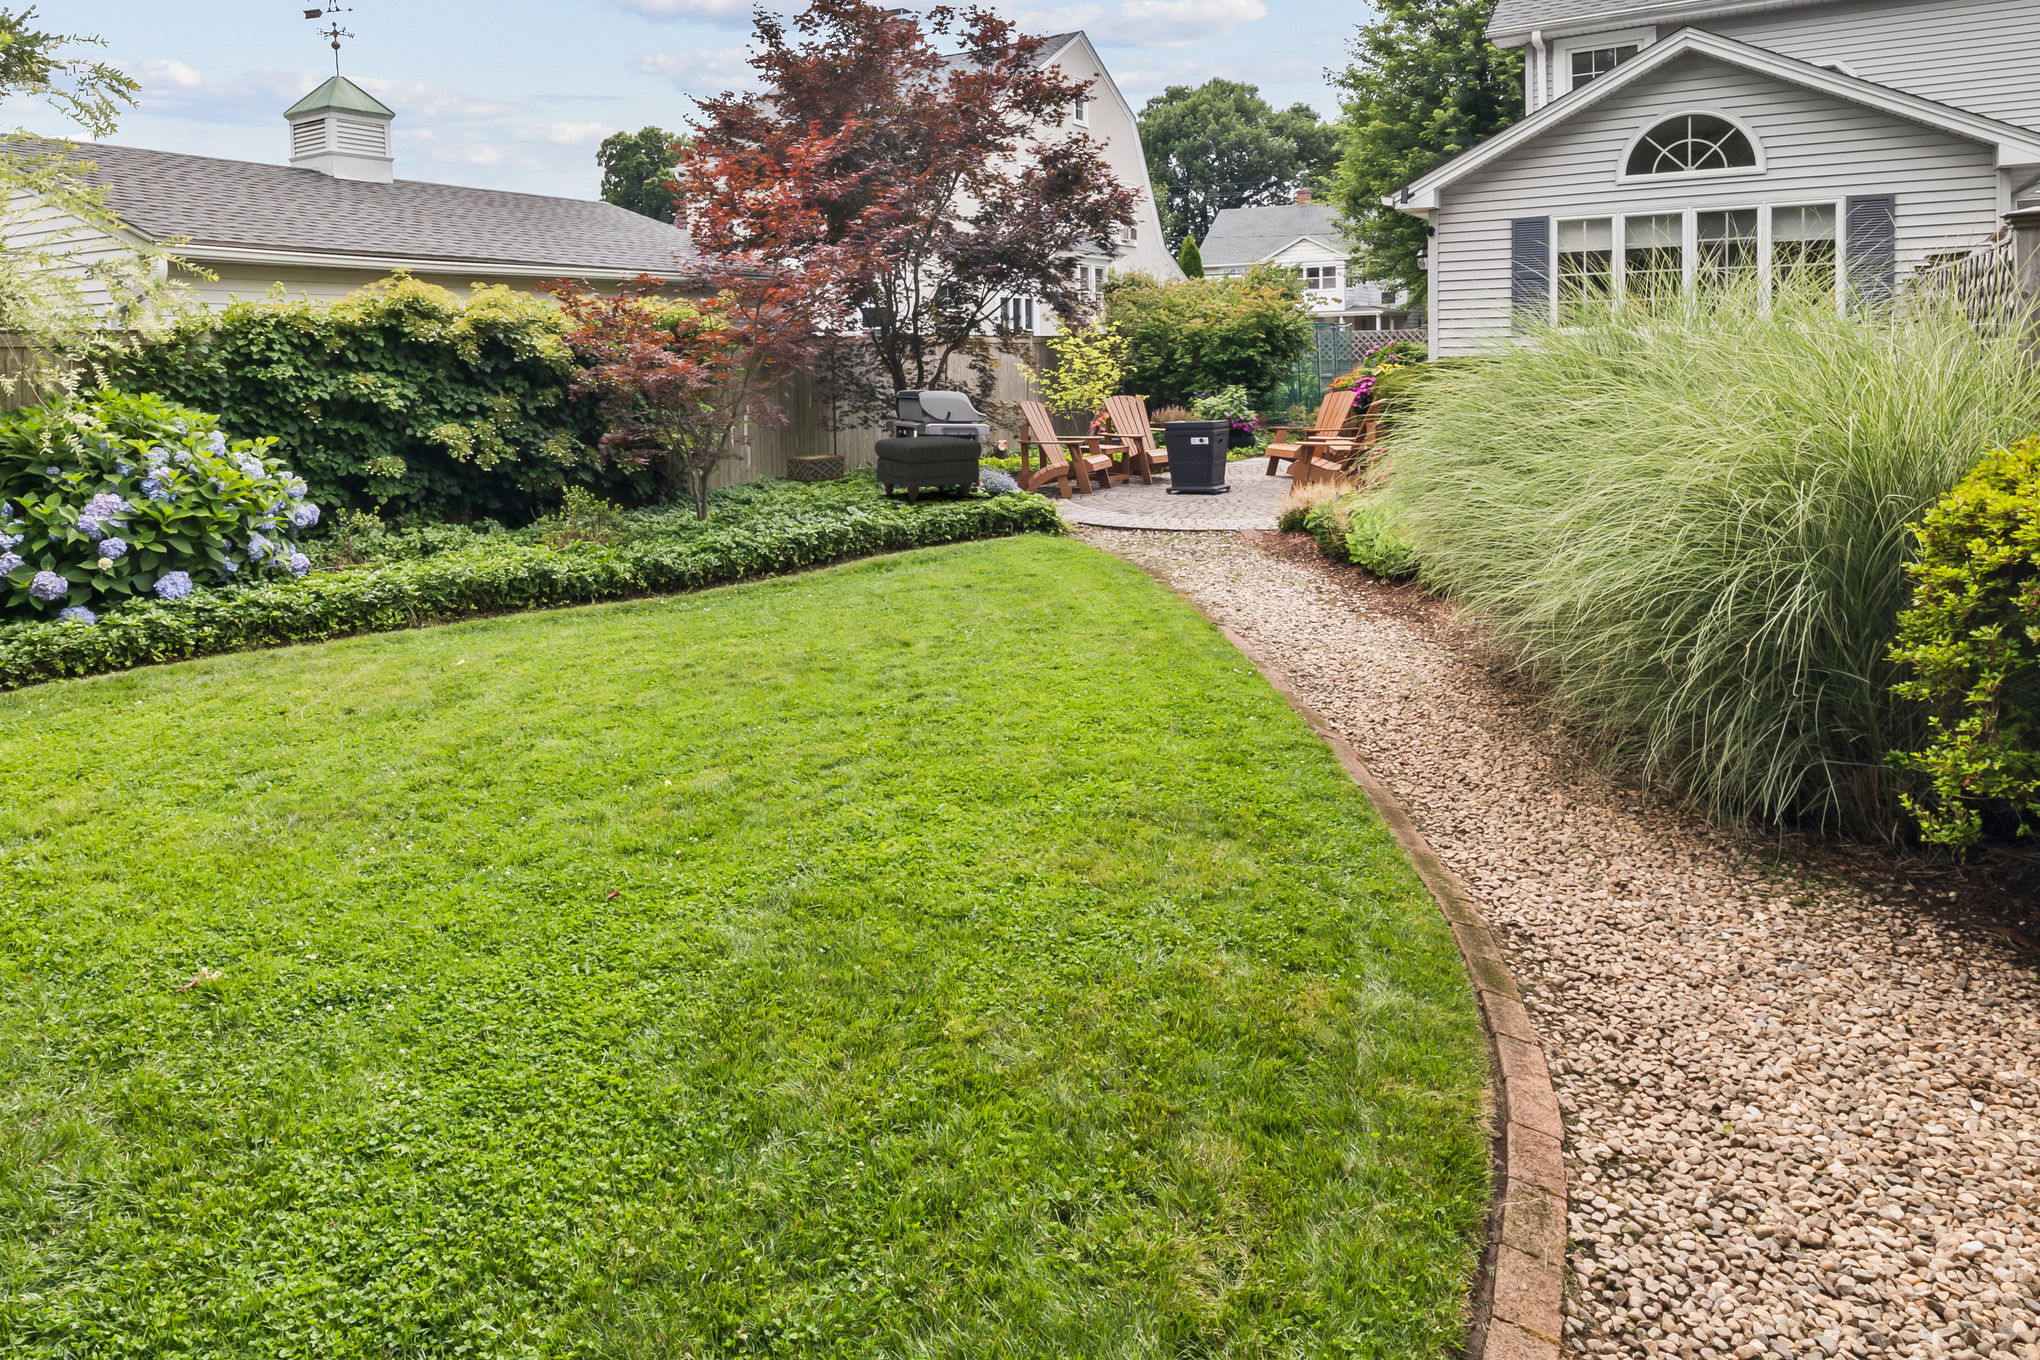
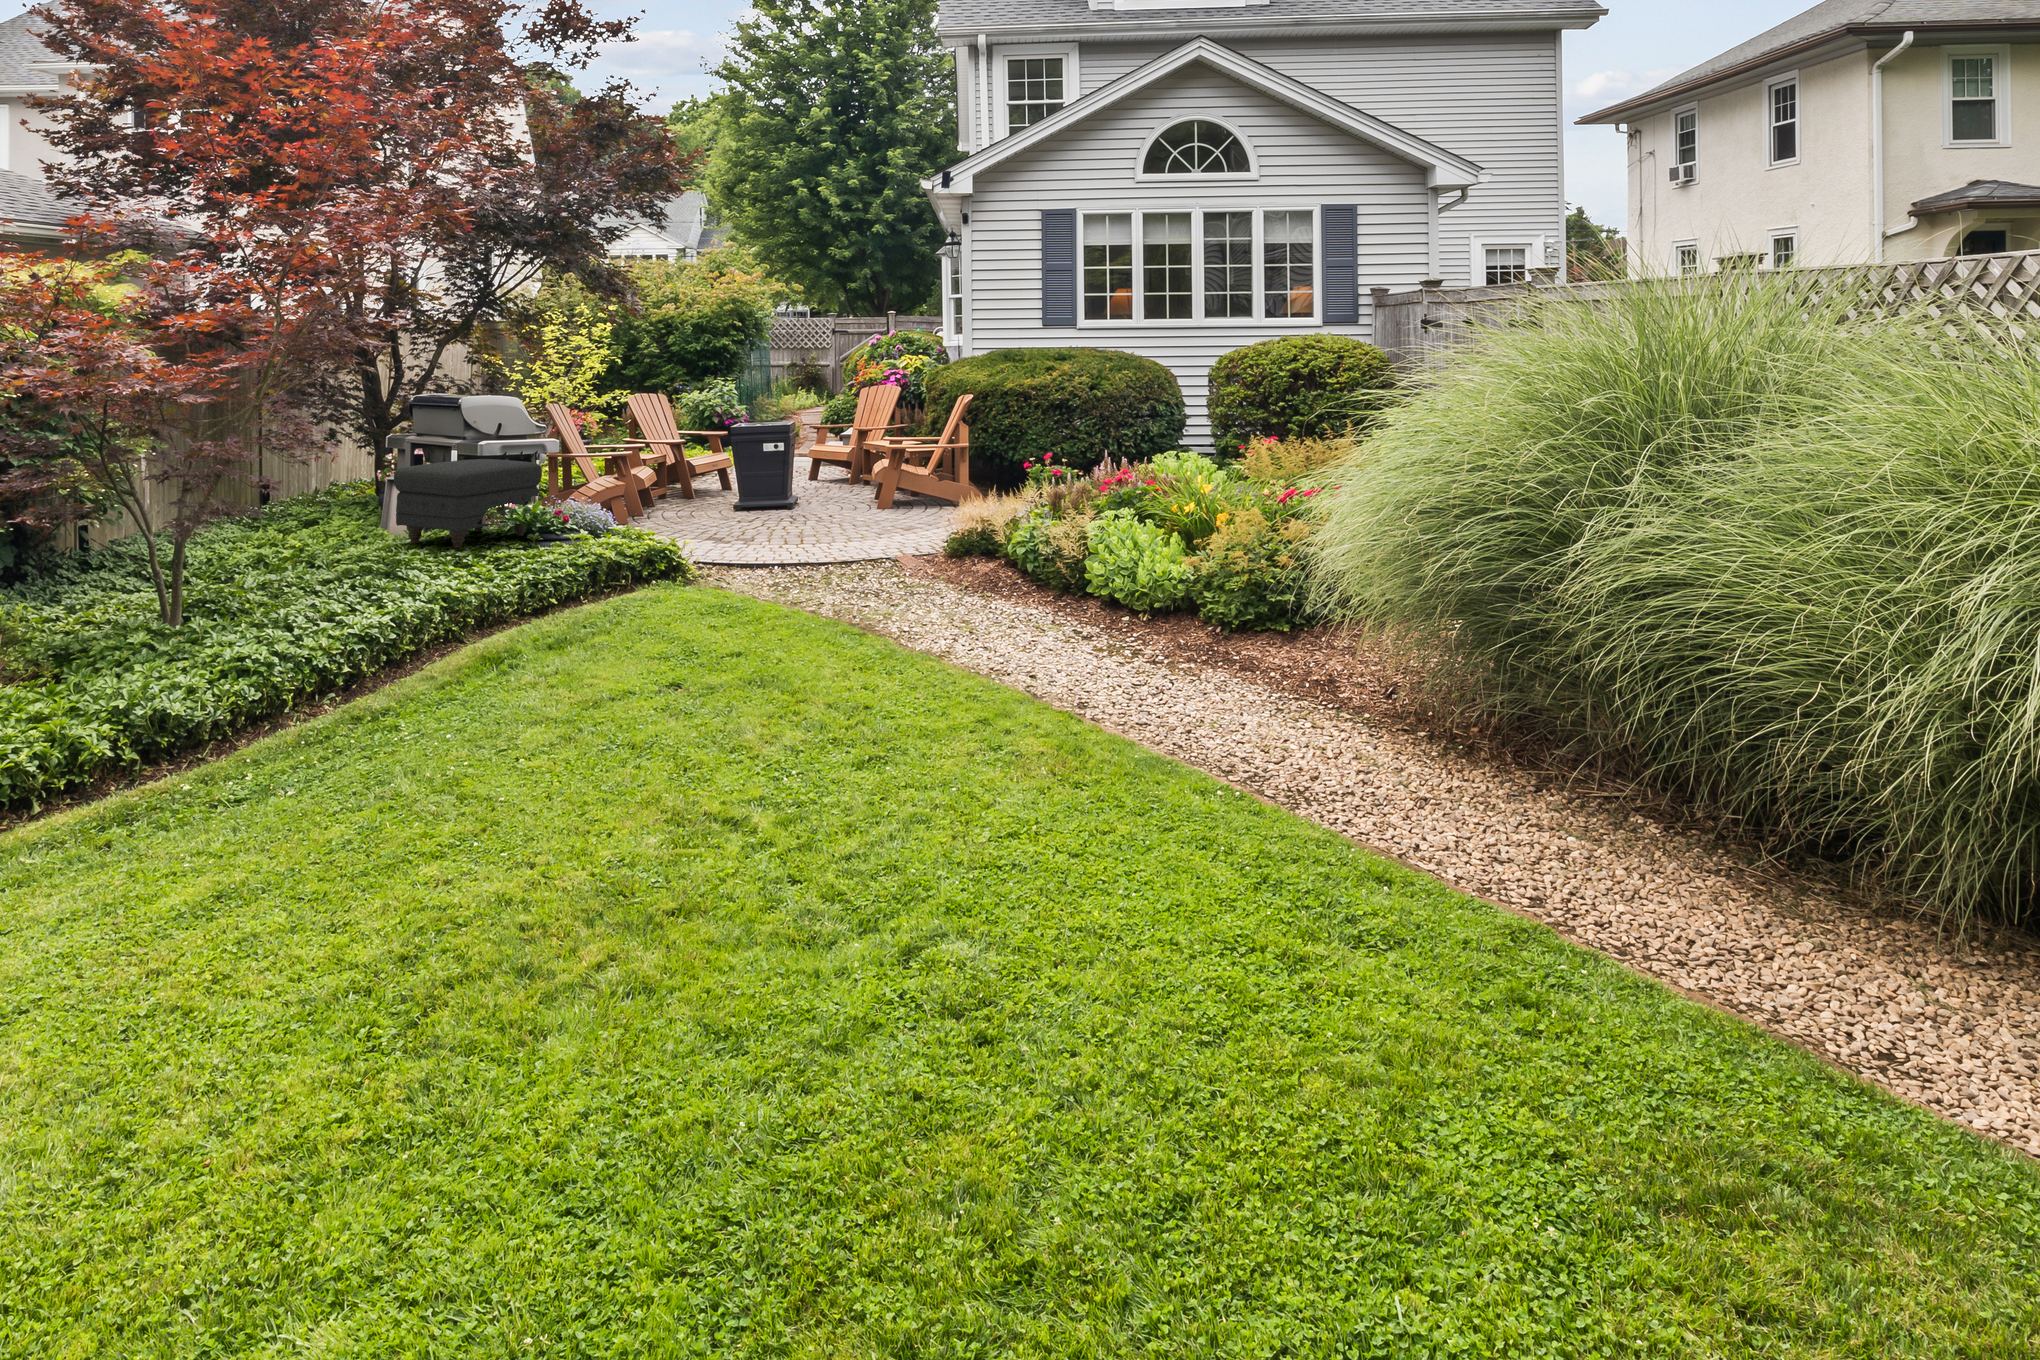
woven basket: present [787,454,844,481] -> none [234,492,318,532]

